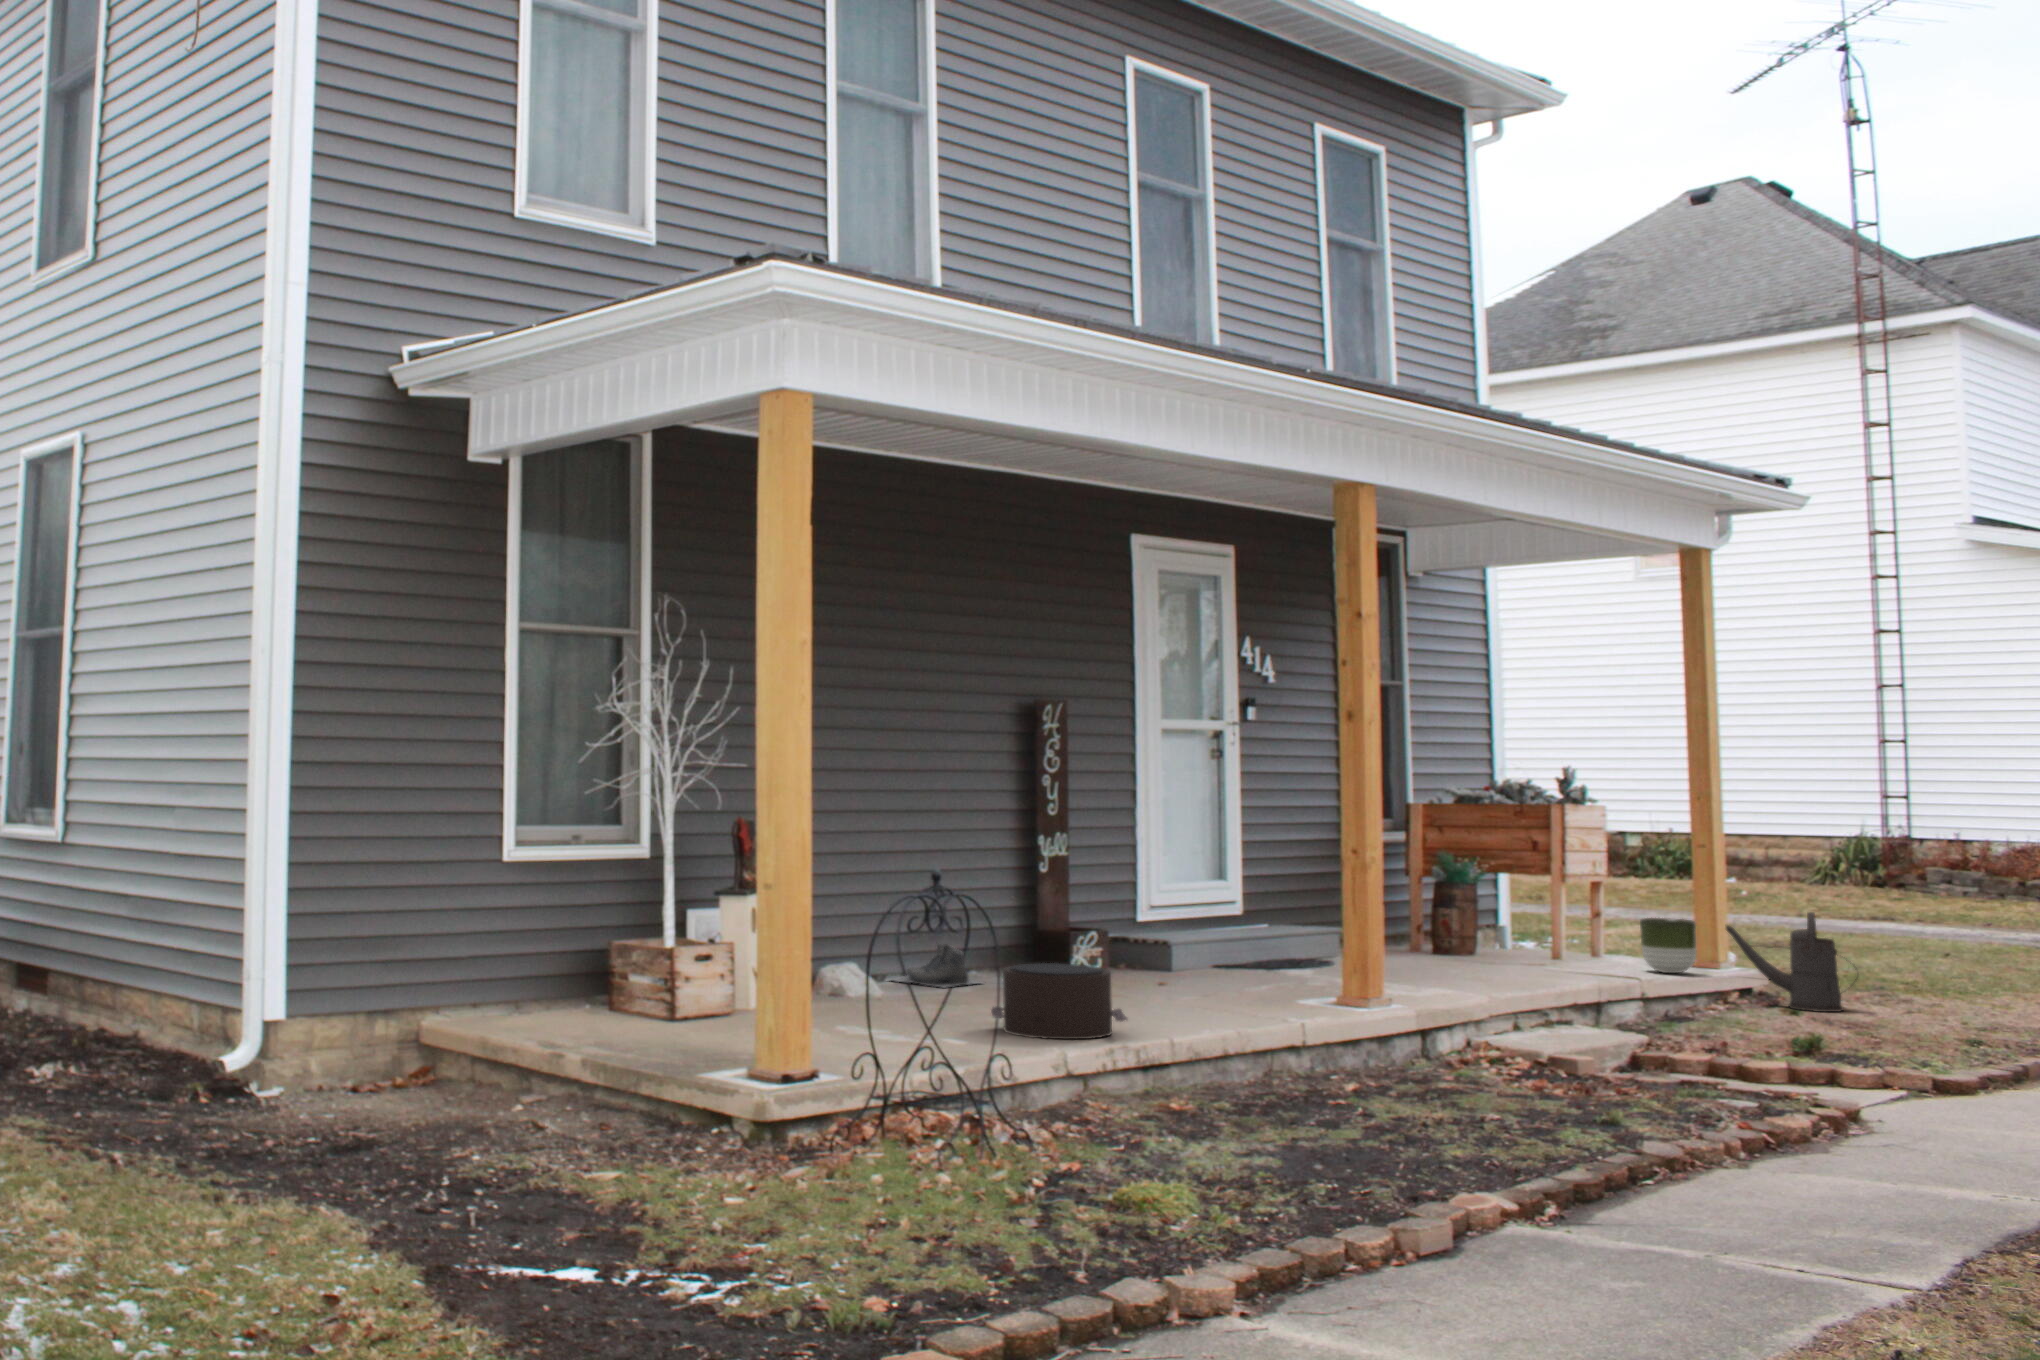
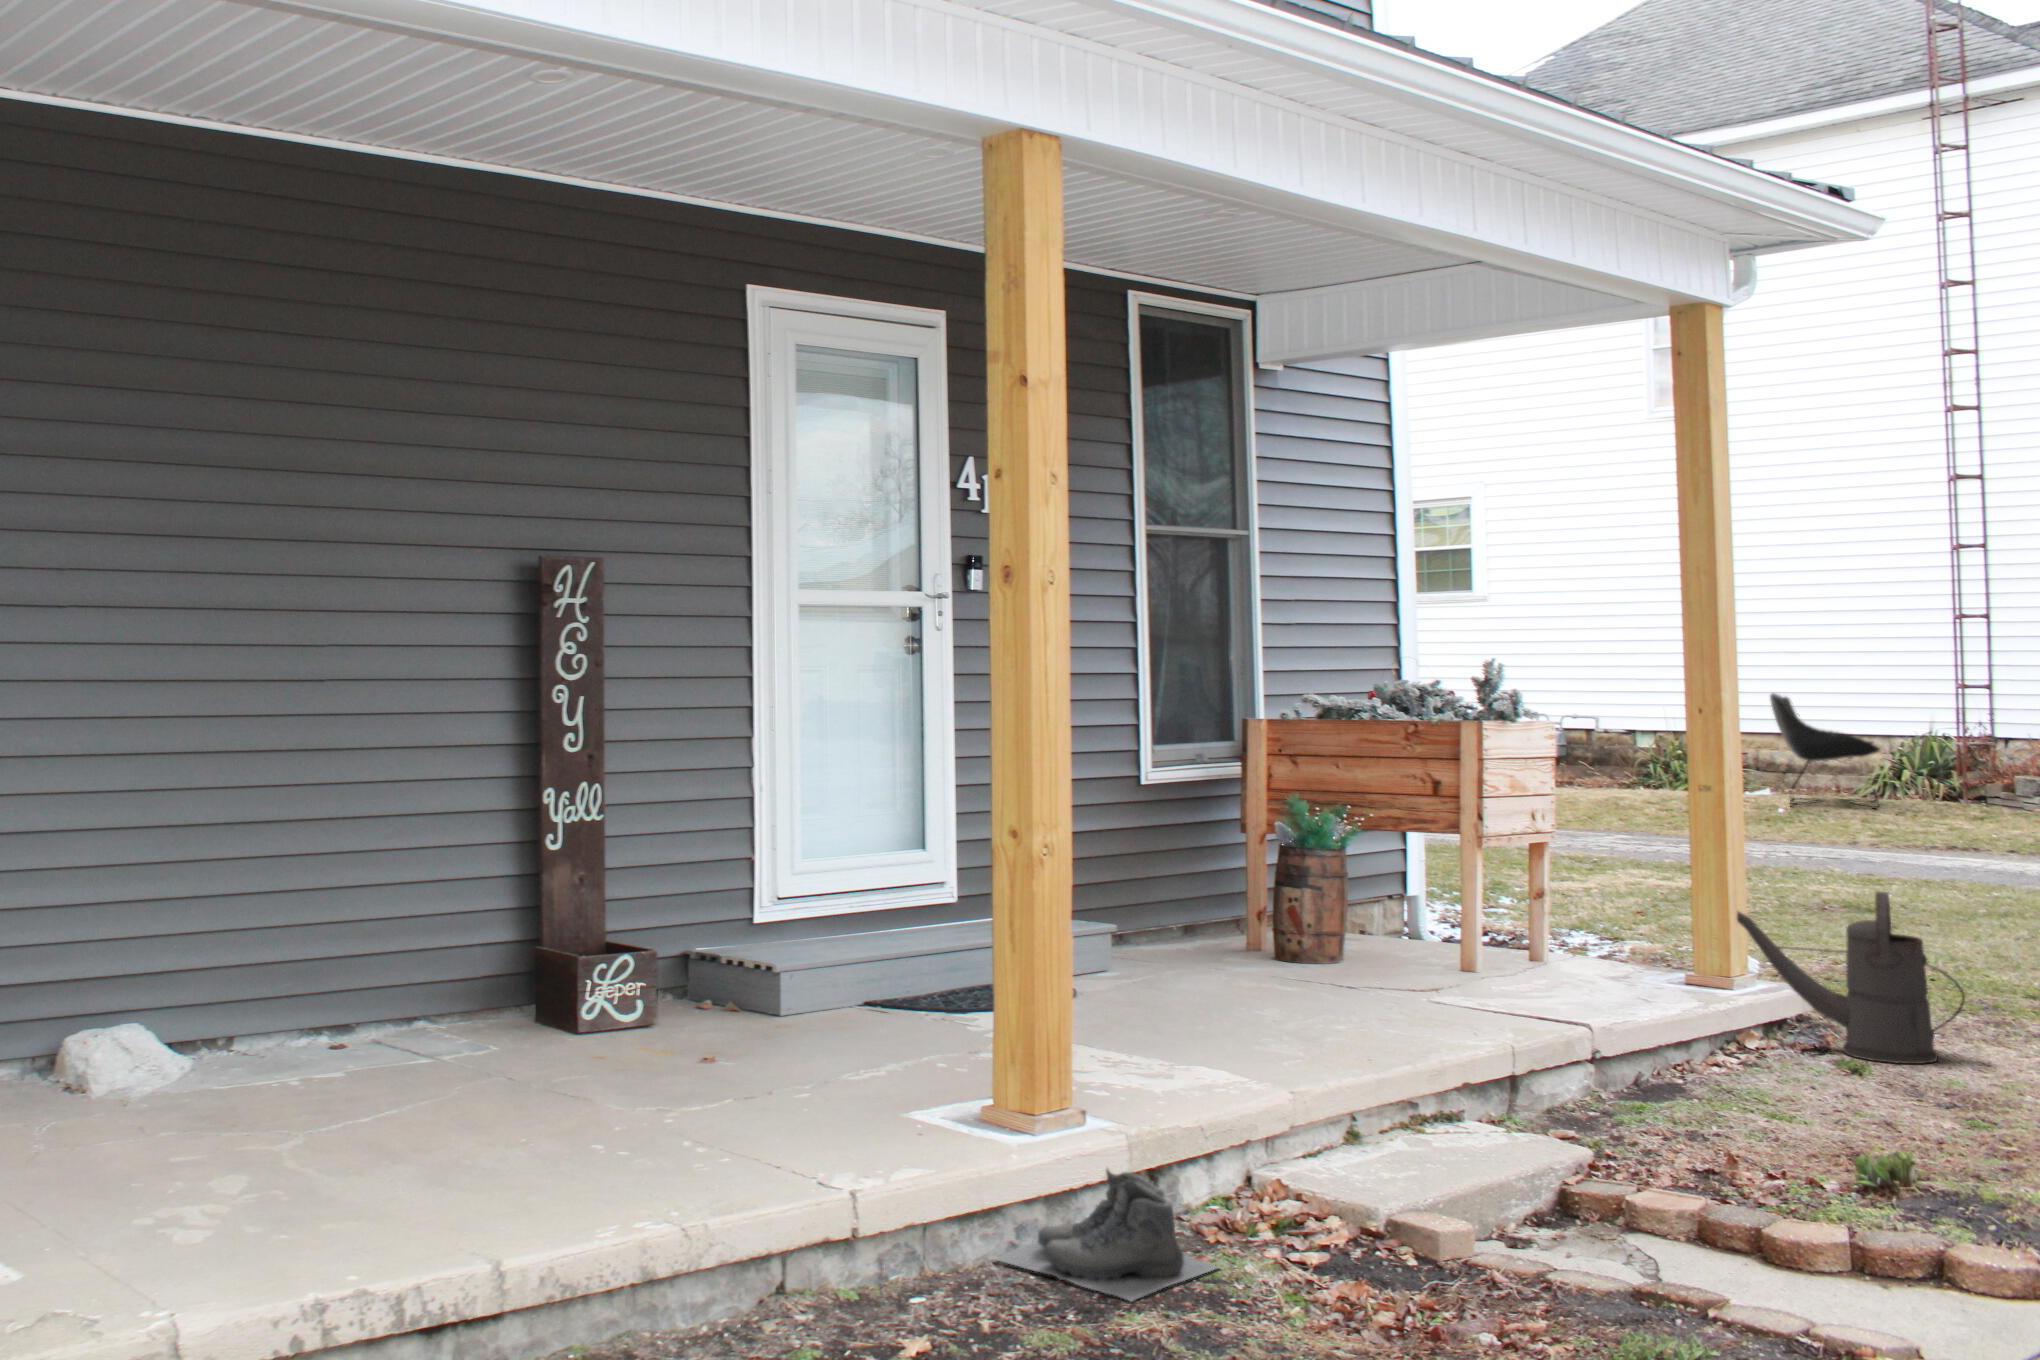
lounge chair: none [1737,799,1830,892] -> present [1770,693,1880,809]
planter: present [1640,918,1696,973] -> none [1594,900,1687,994]
boots: present [893,944,978,988] -> present [996,1169,1219,1301]
pouf: present [991,963,1128,1039] -> none [58,1086,384,1284]

